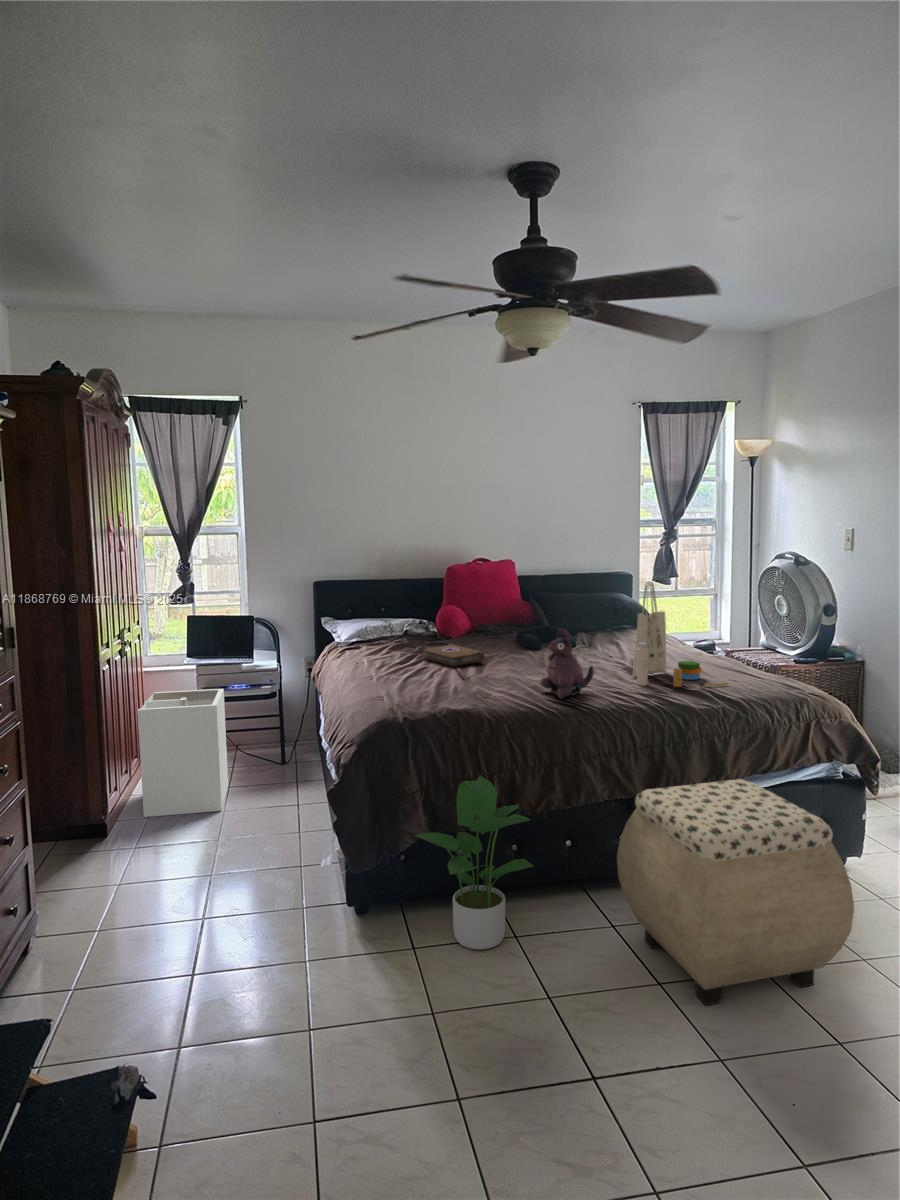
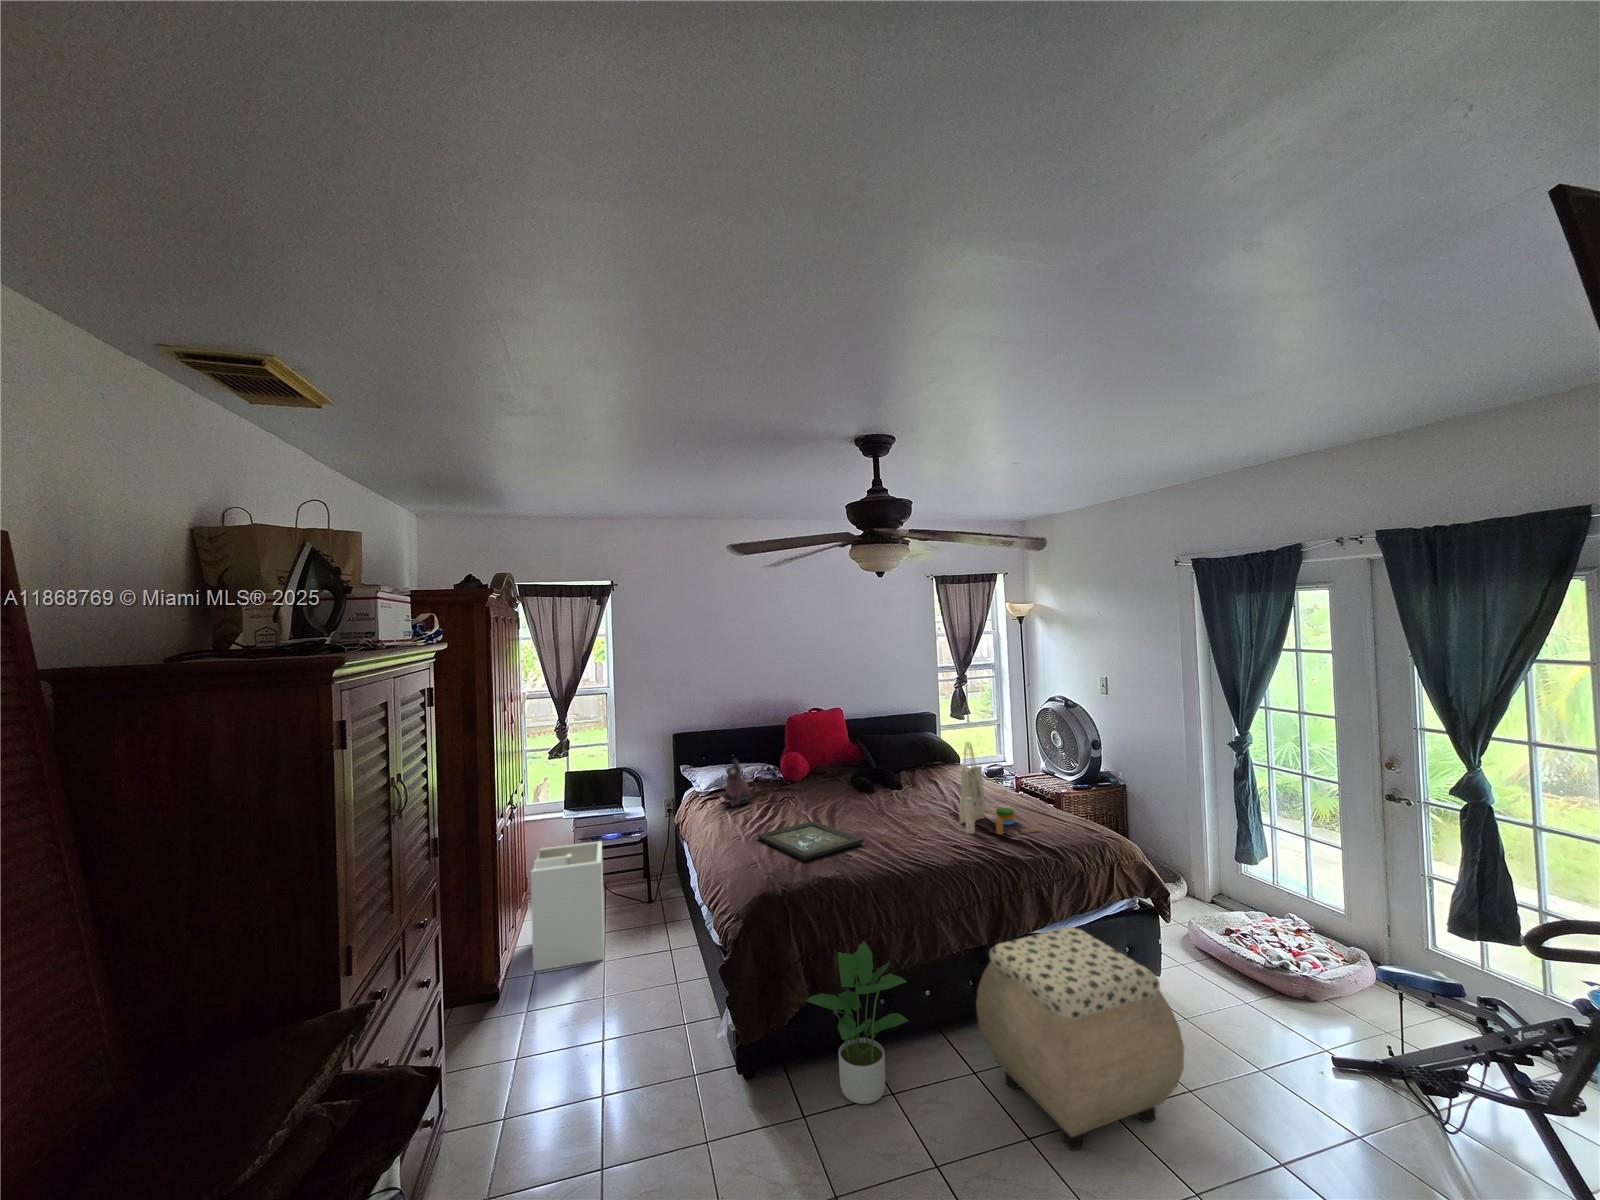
plush toy: present [540,628,594,699] -> present [722,759,757,807]
book: present [424,644,485,667] -> none [779,794,832,818]
tray: none [387,668,510,699] -> present [757,821,864,861]

